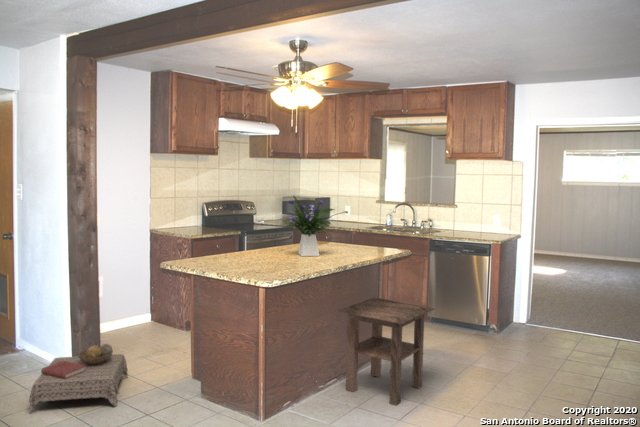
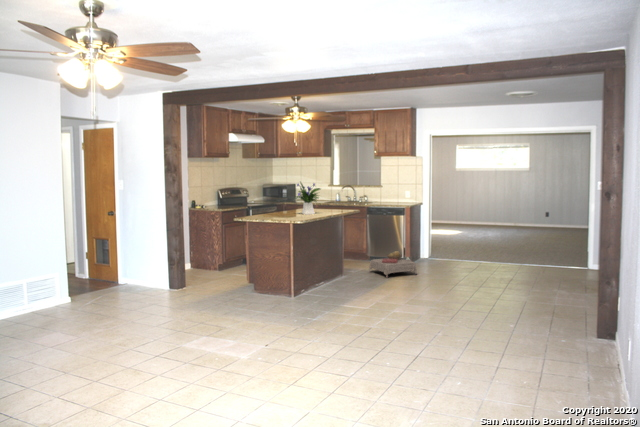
side table: present [338,298,434,405] -> none [326,238,376,289]
ottoman: present [29,344,128,412] -> present [369,251,417,277]

